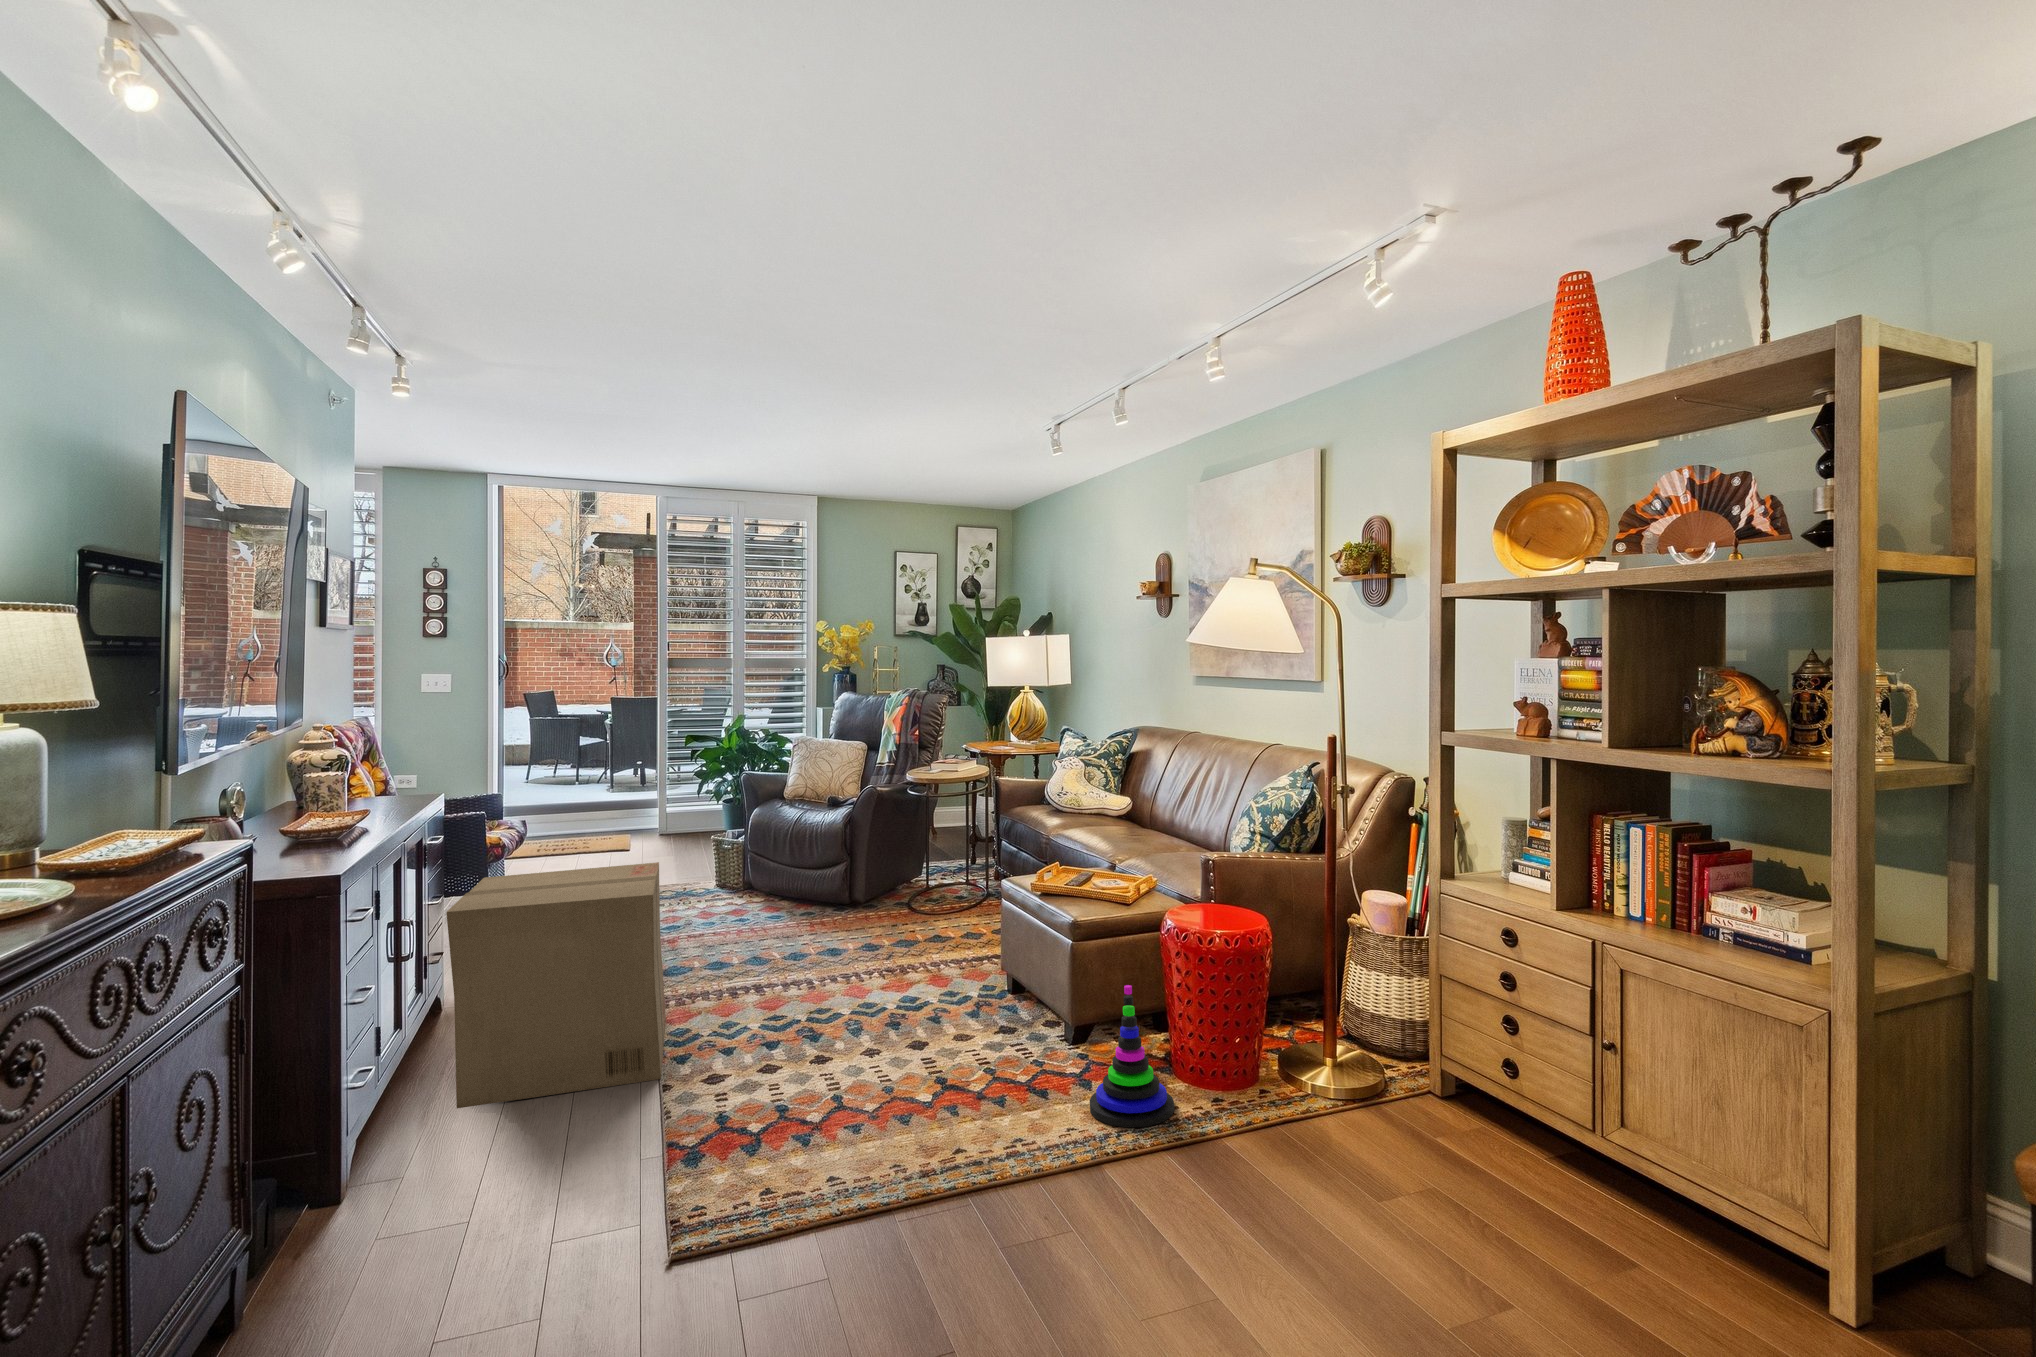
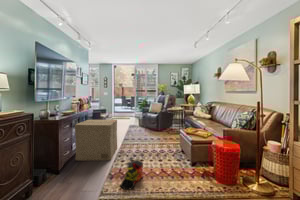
stacking toy: present [1090,985,1174,1127] -> none [193,157,214,191]
toy train: none [766,1019,860,1181] -> present [120,155,143,189]

